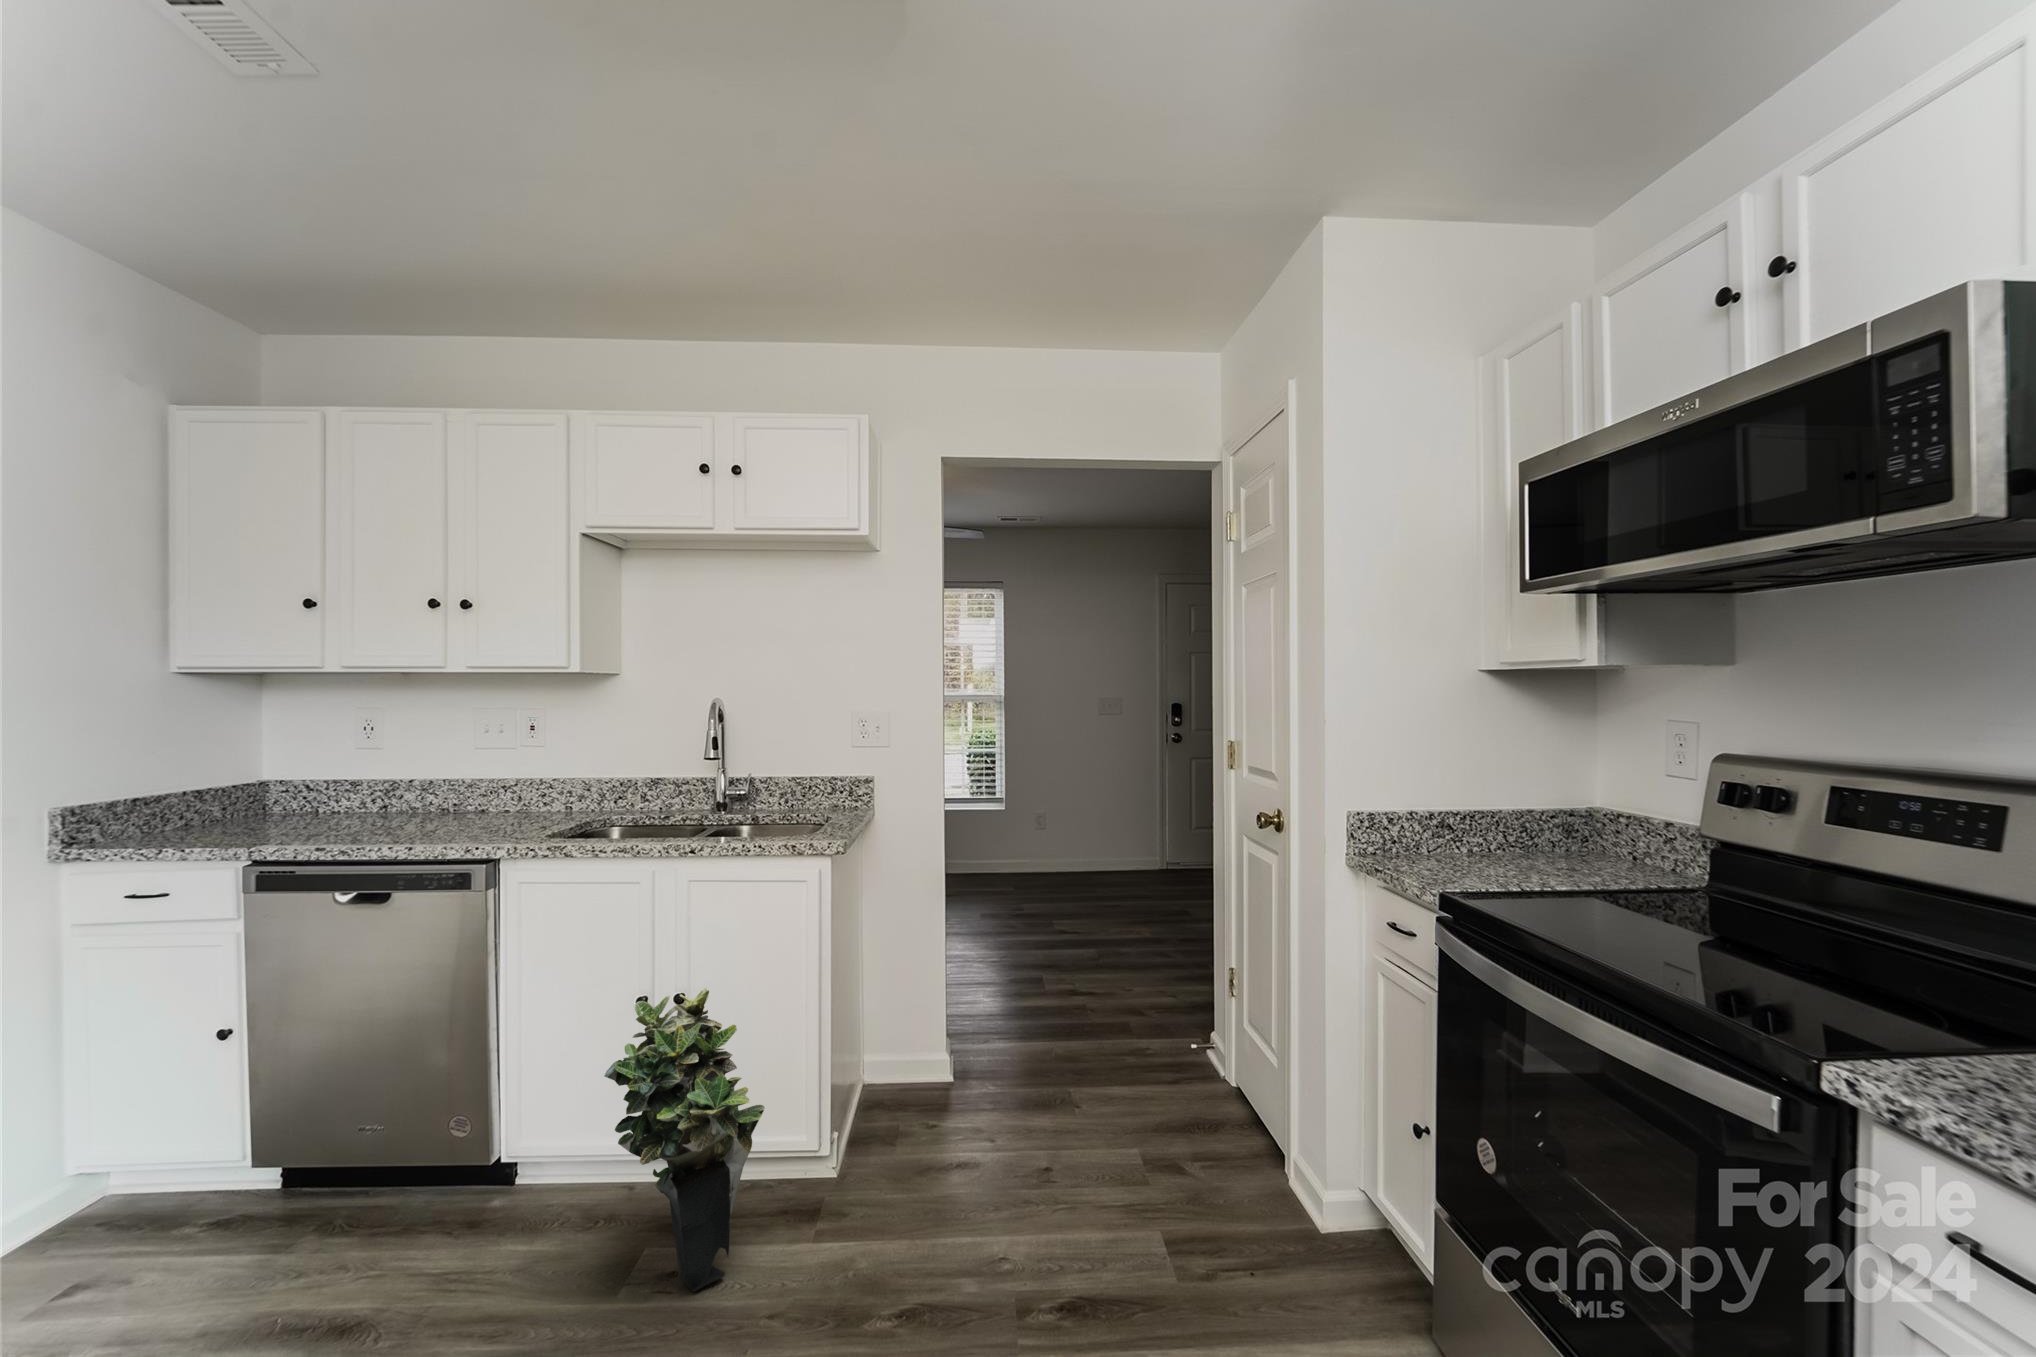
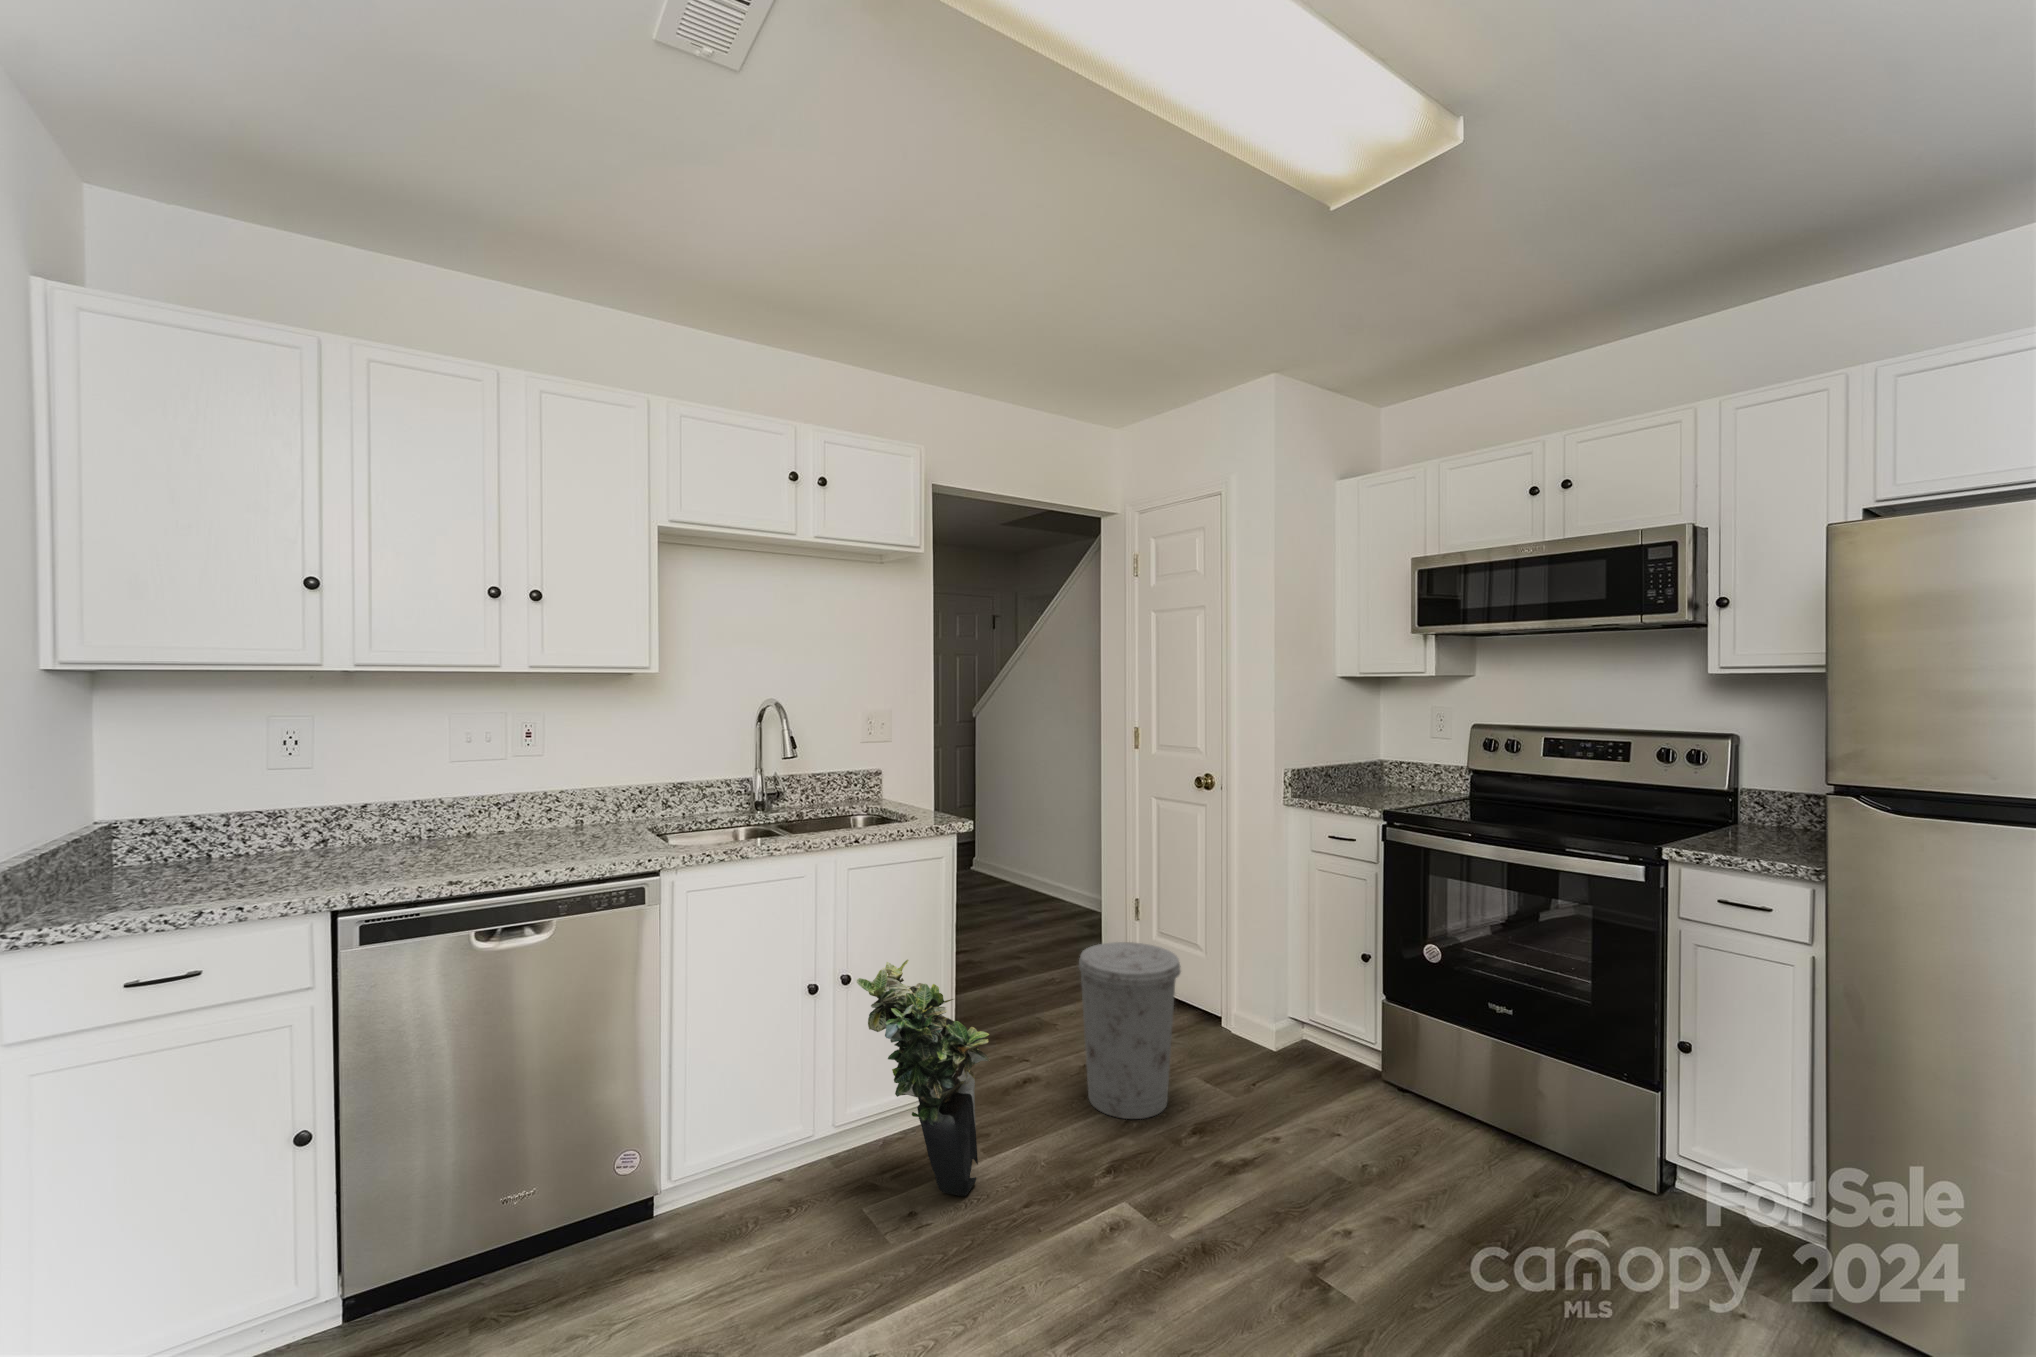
trash can: none [946,1018,1081,1279] -> present [1079,942,1181,1119]

